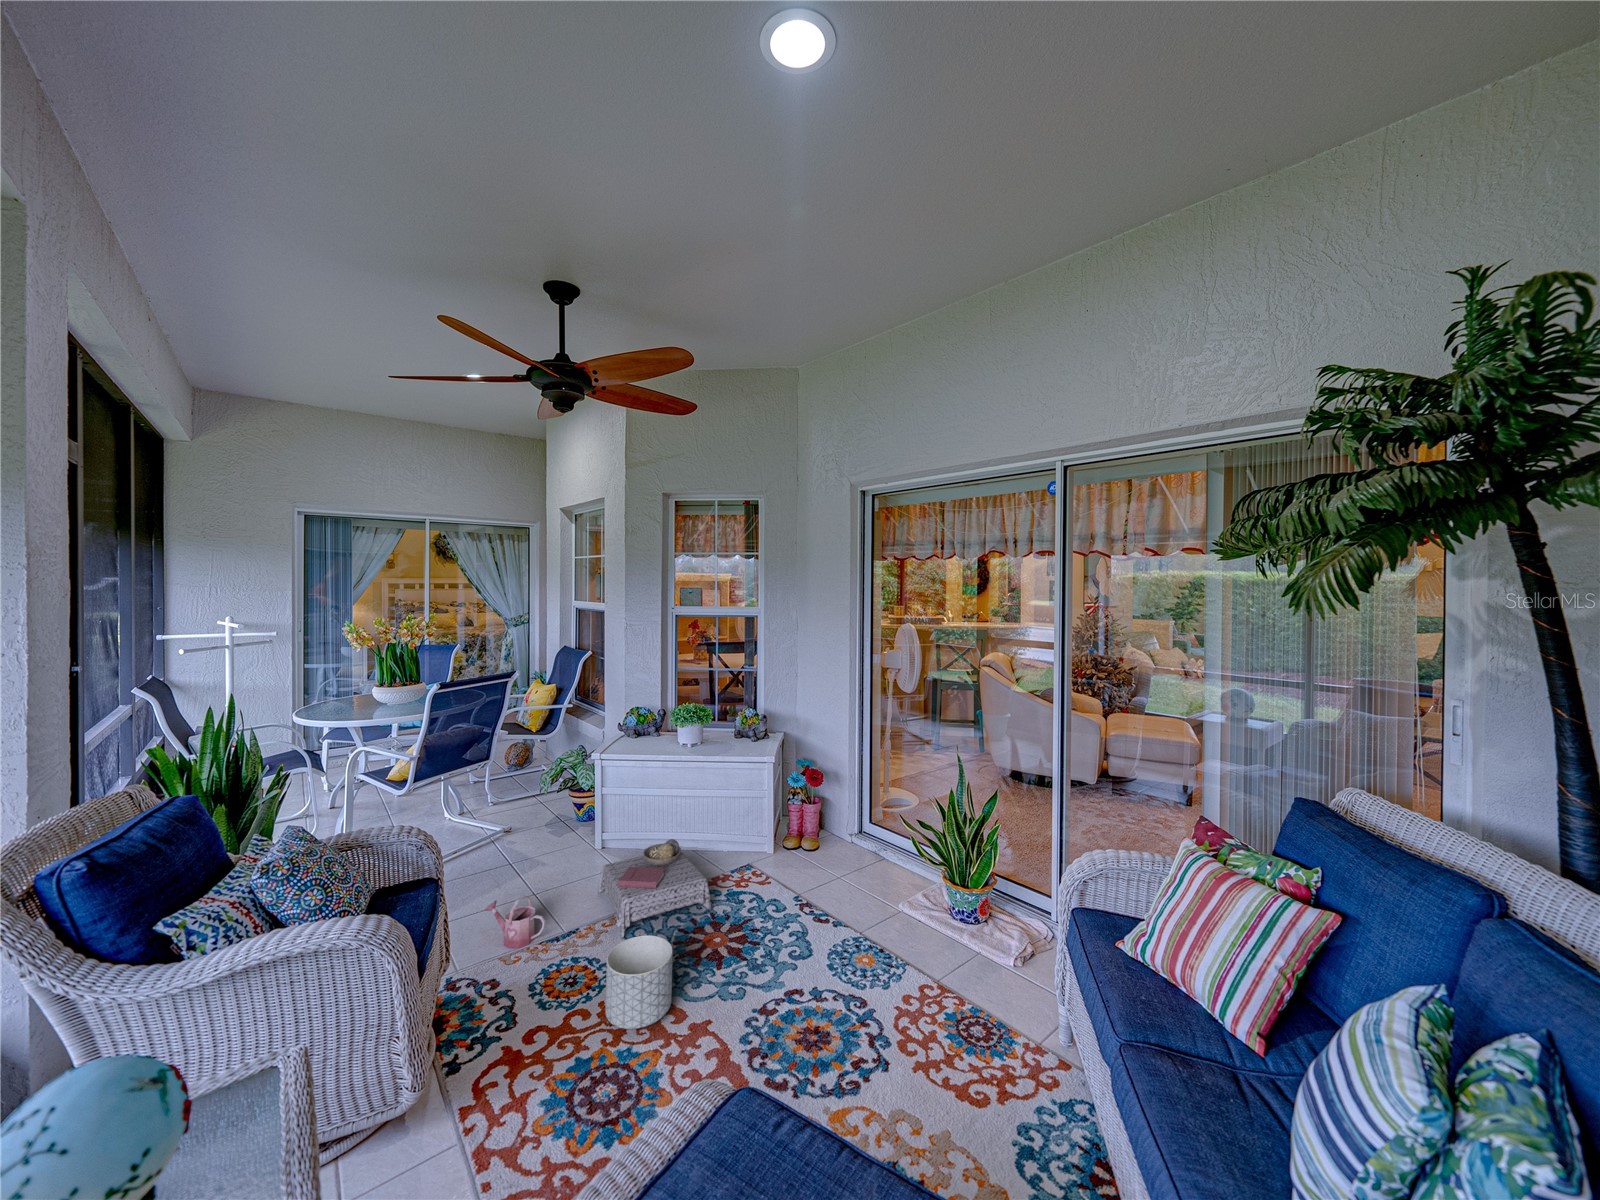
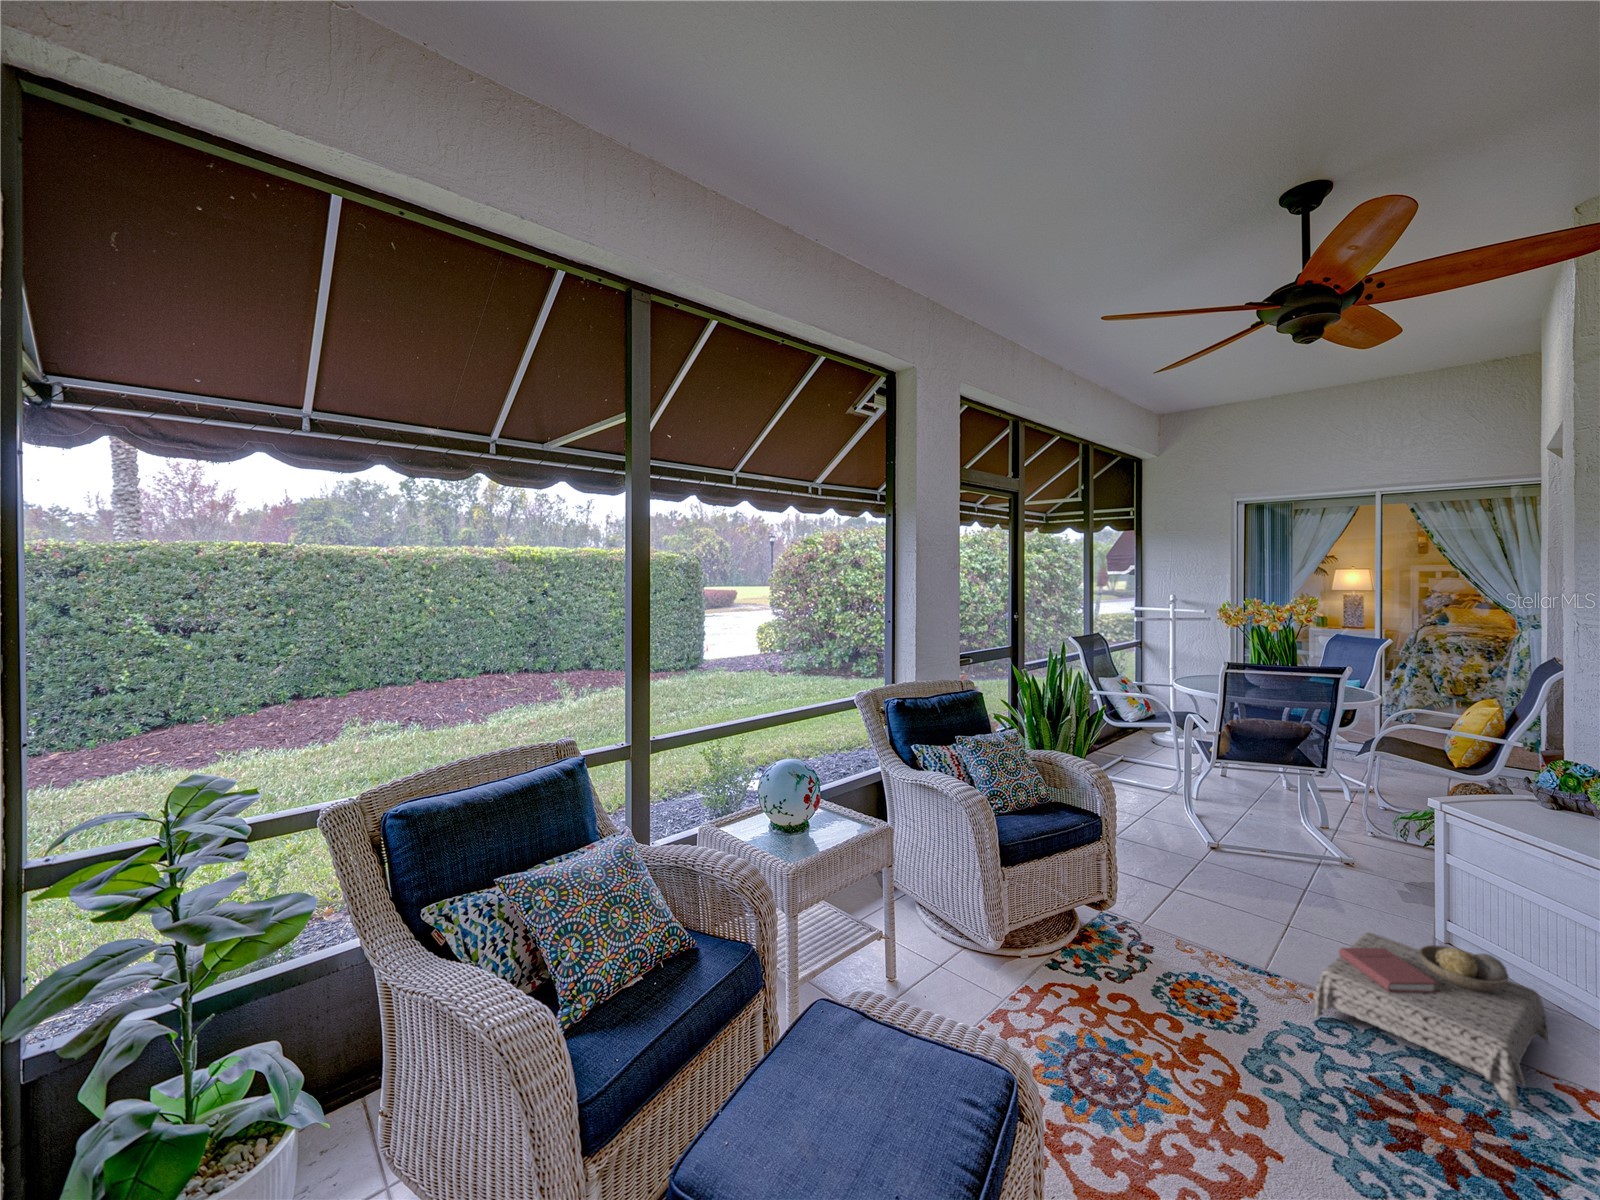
watering can: present [485,895,545,948] -> none [1190,885,1236,950]
planter: present [605,935,673,1029] -> none [1171,974,1270,1095]

